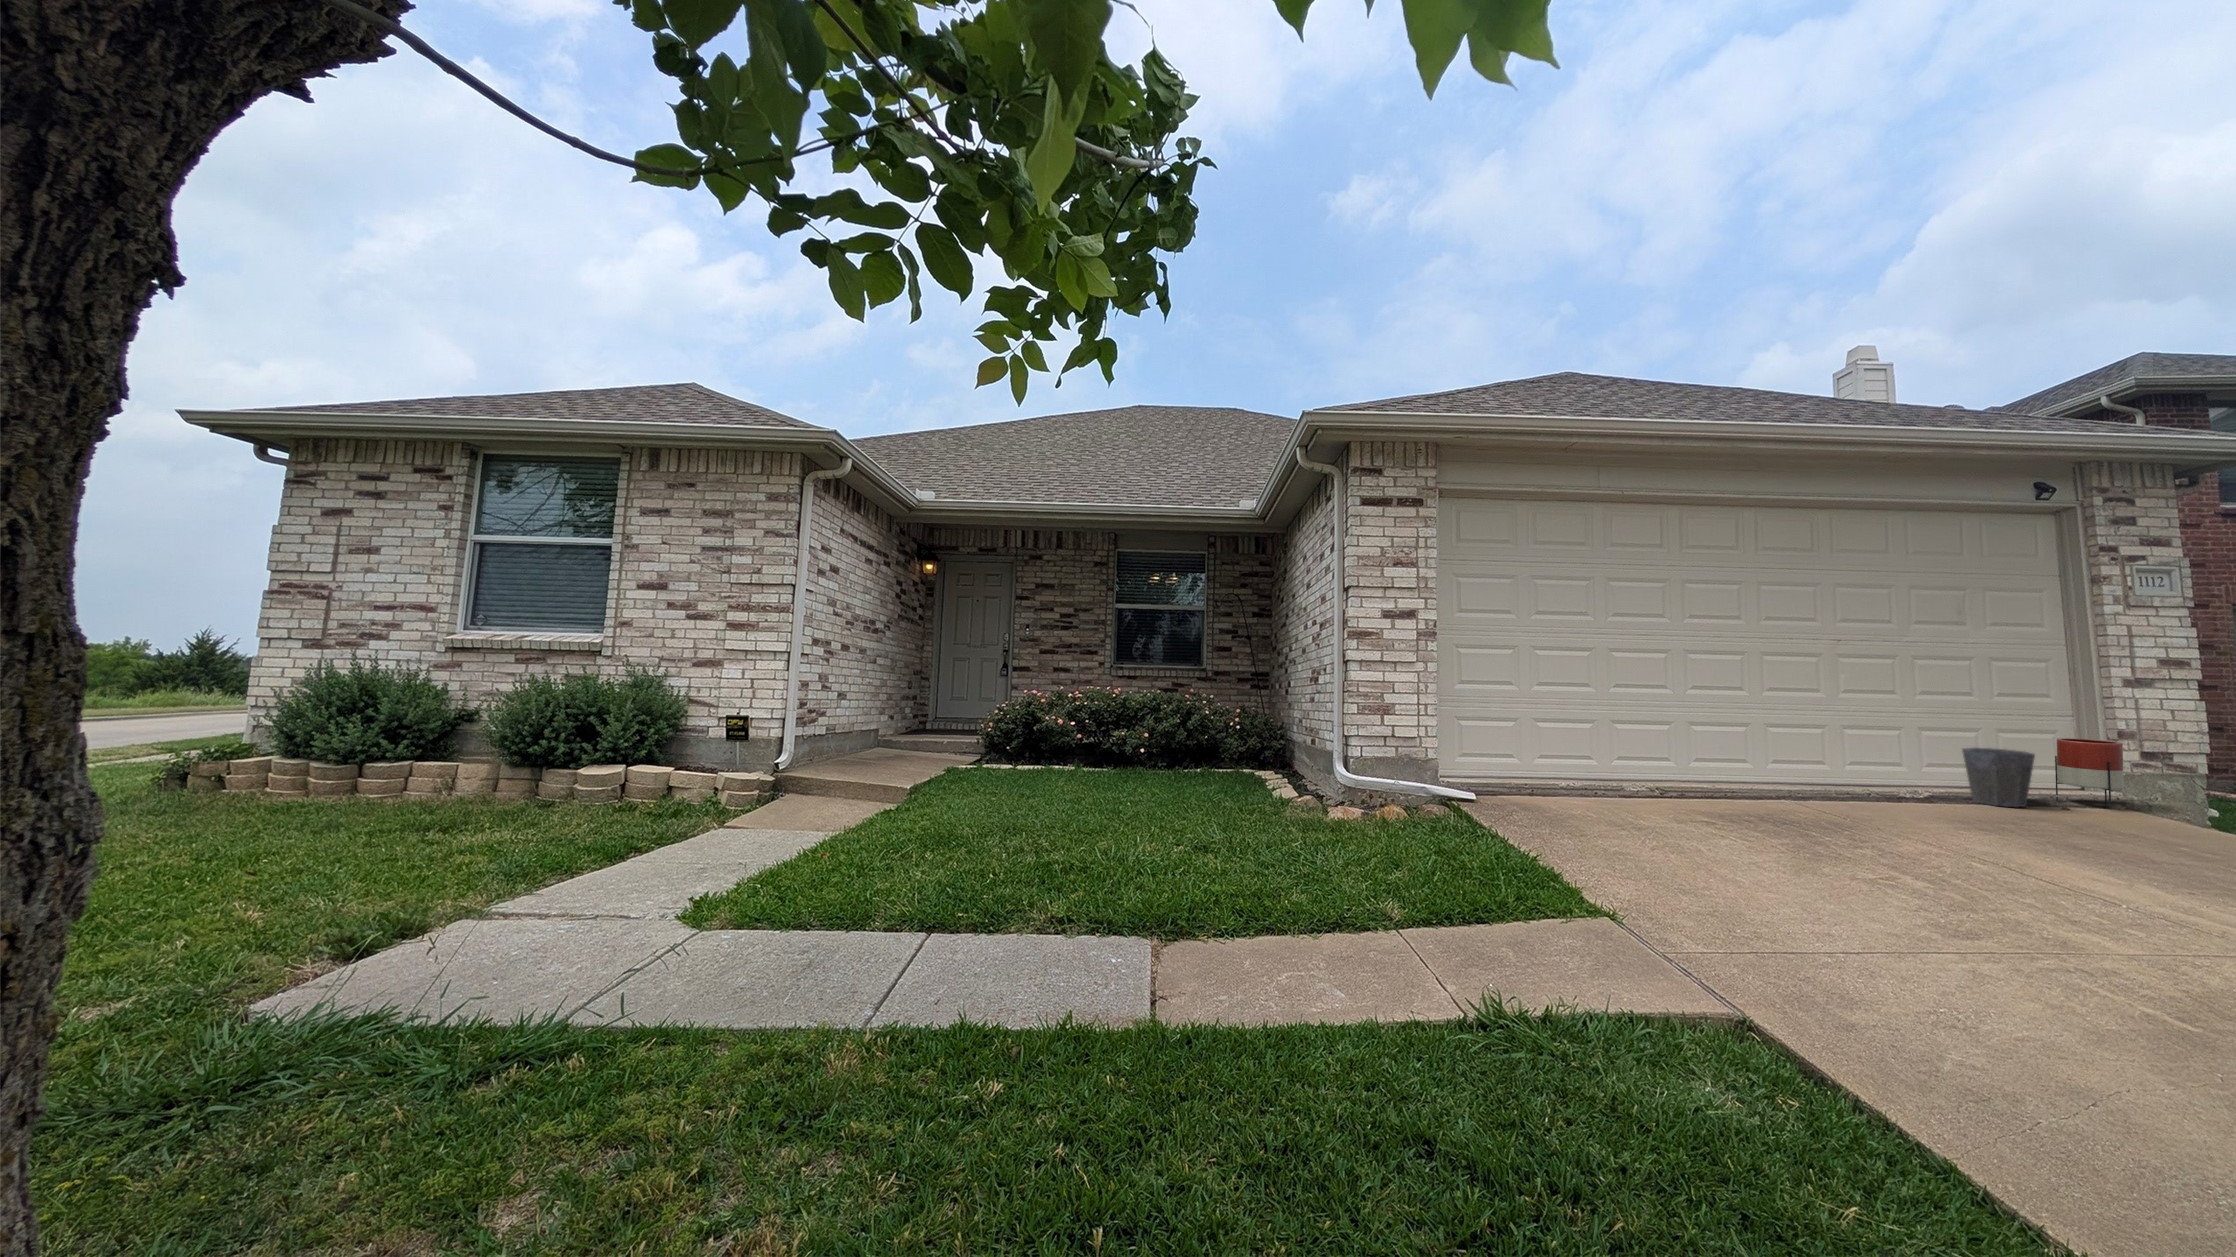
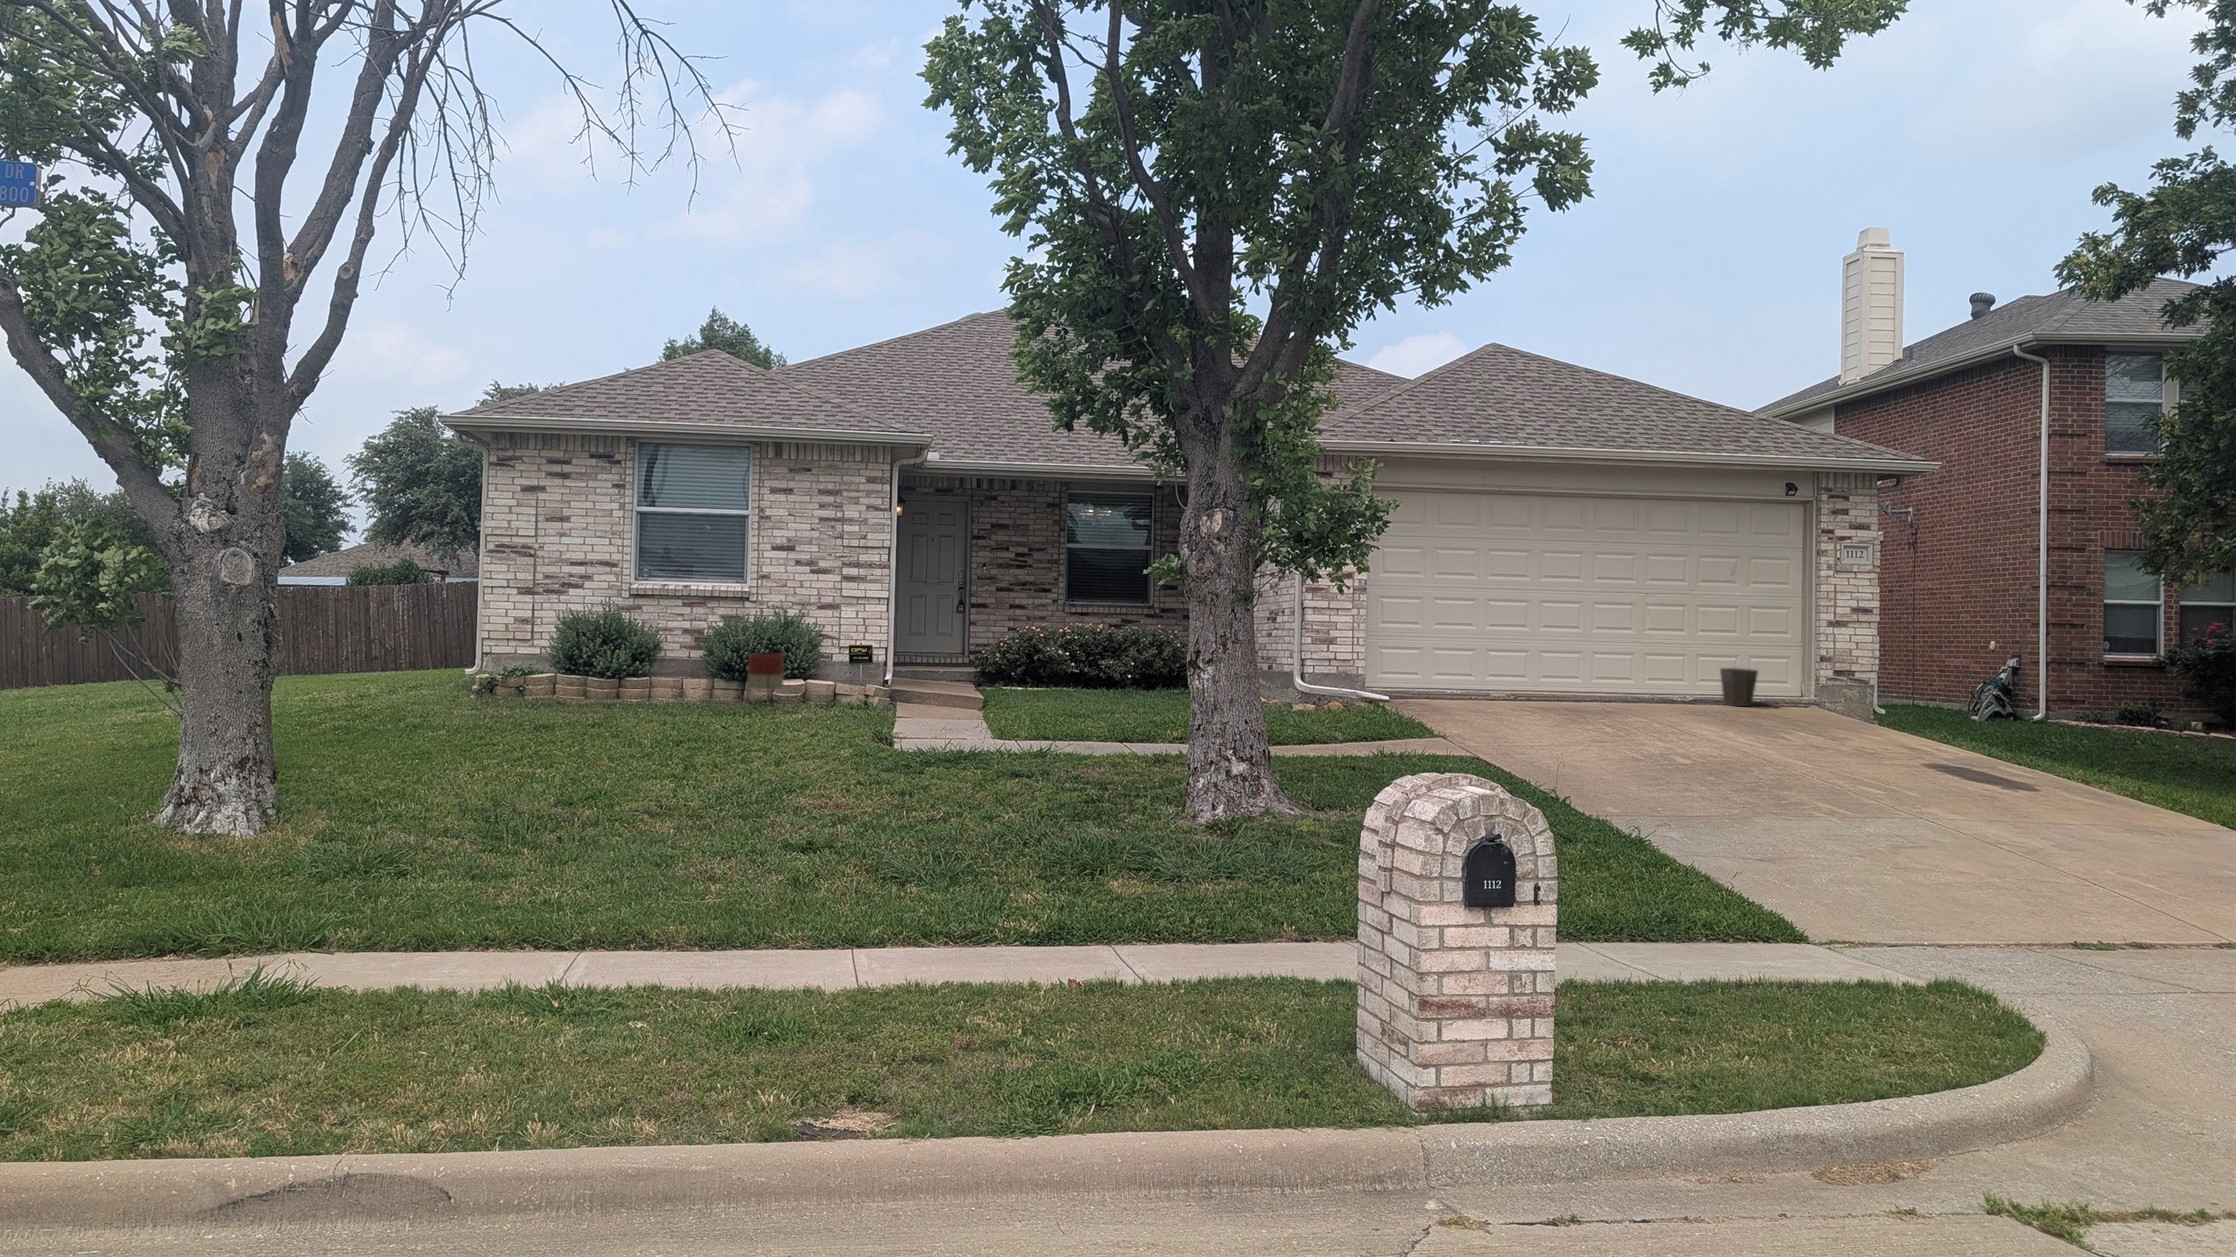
planter: present [2055,738,2124,810] -> present [748,653,784,699]

